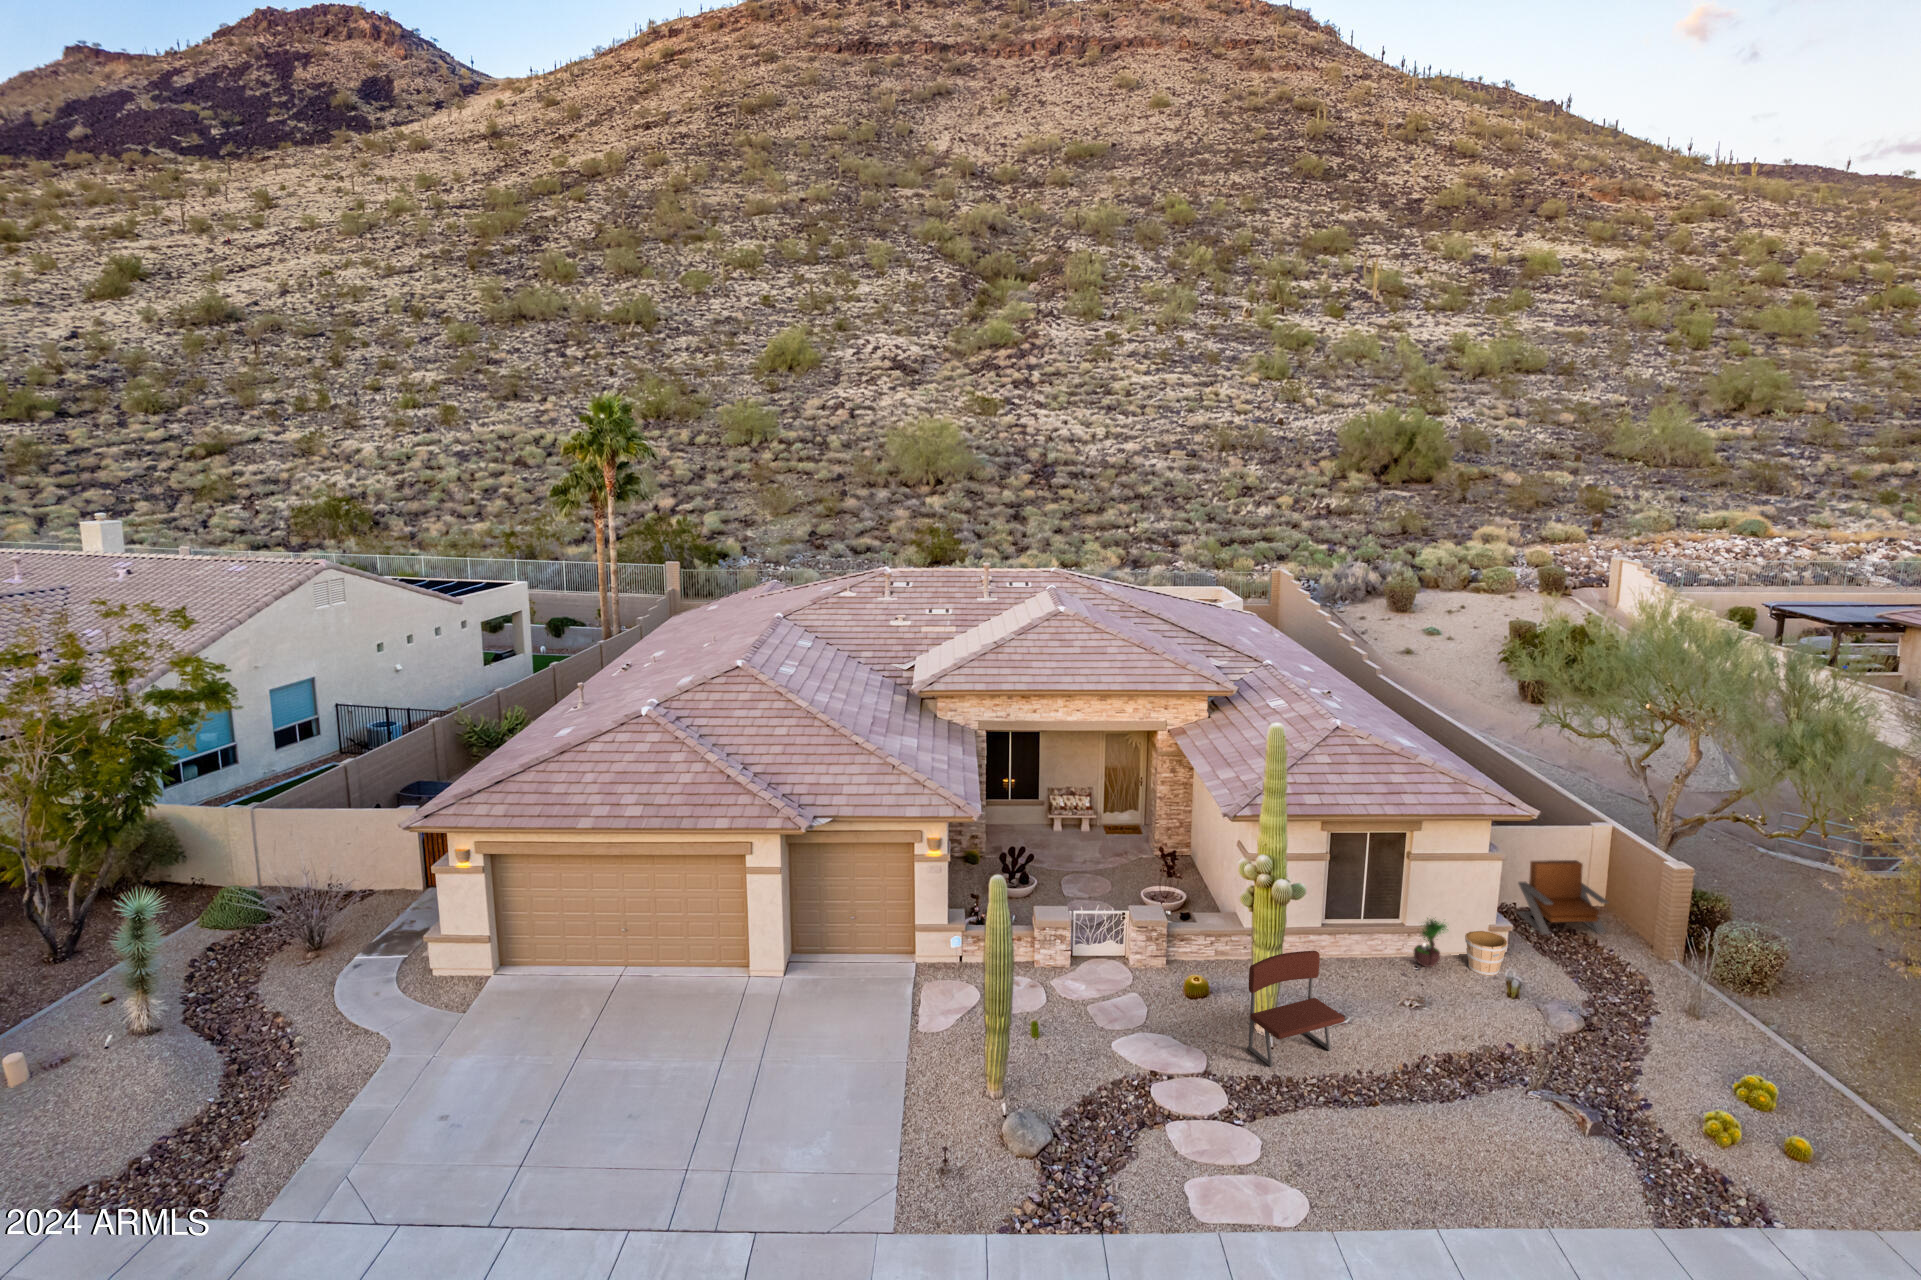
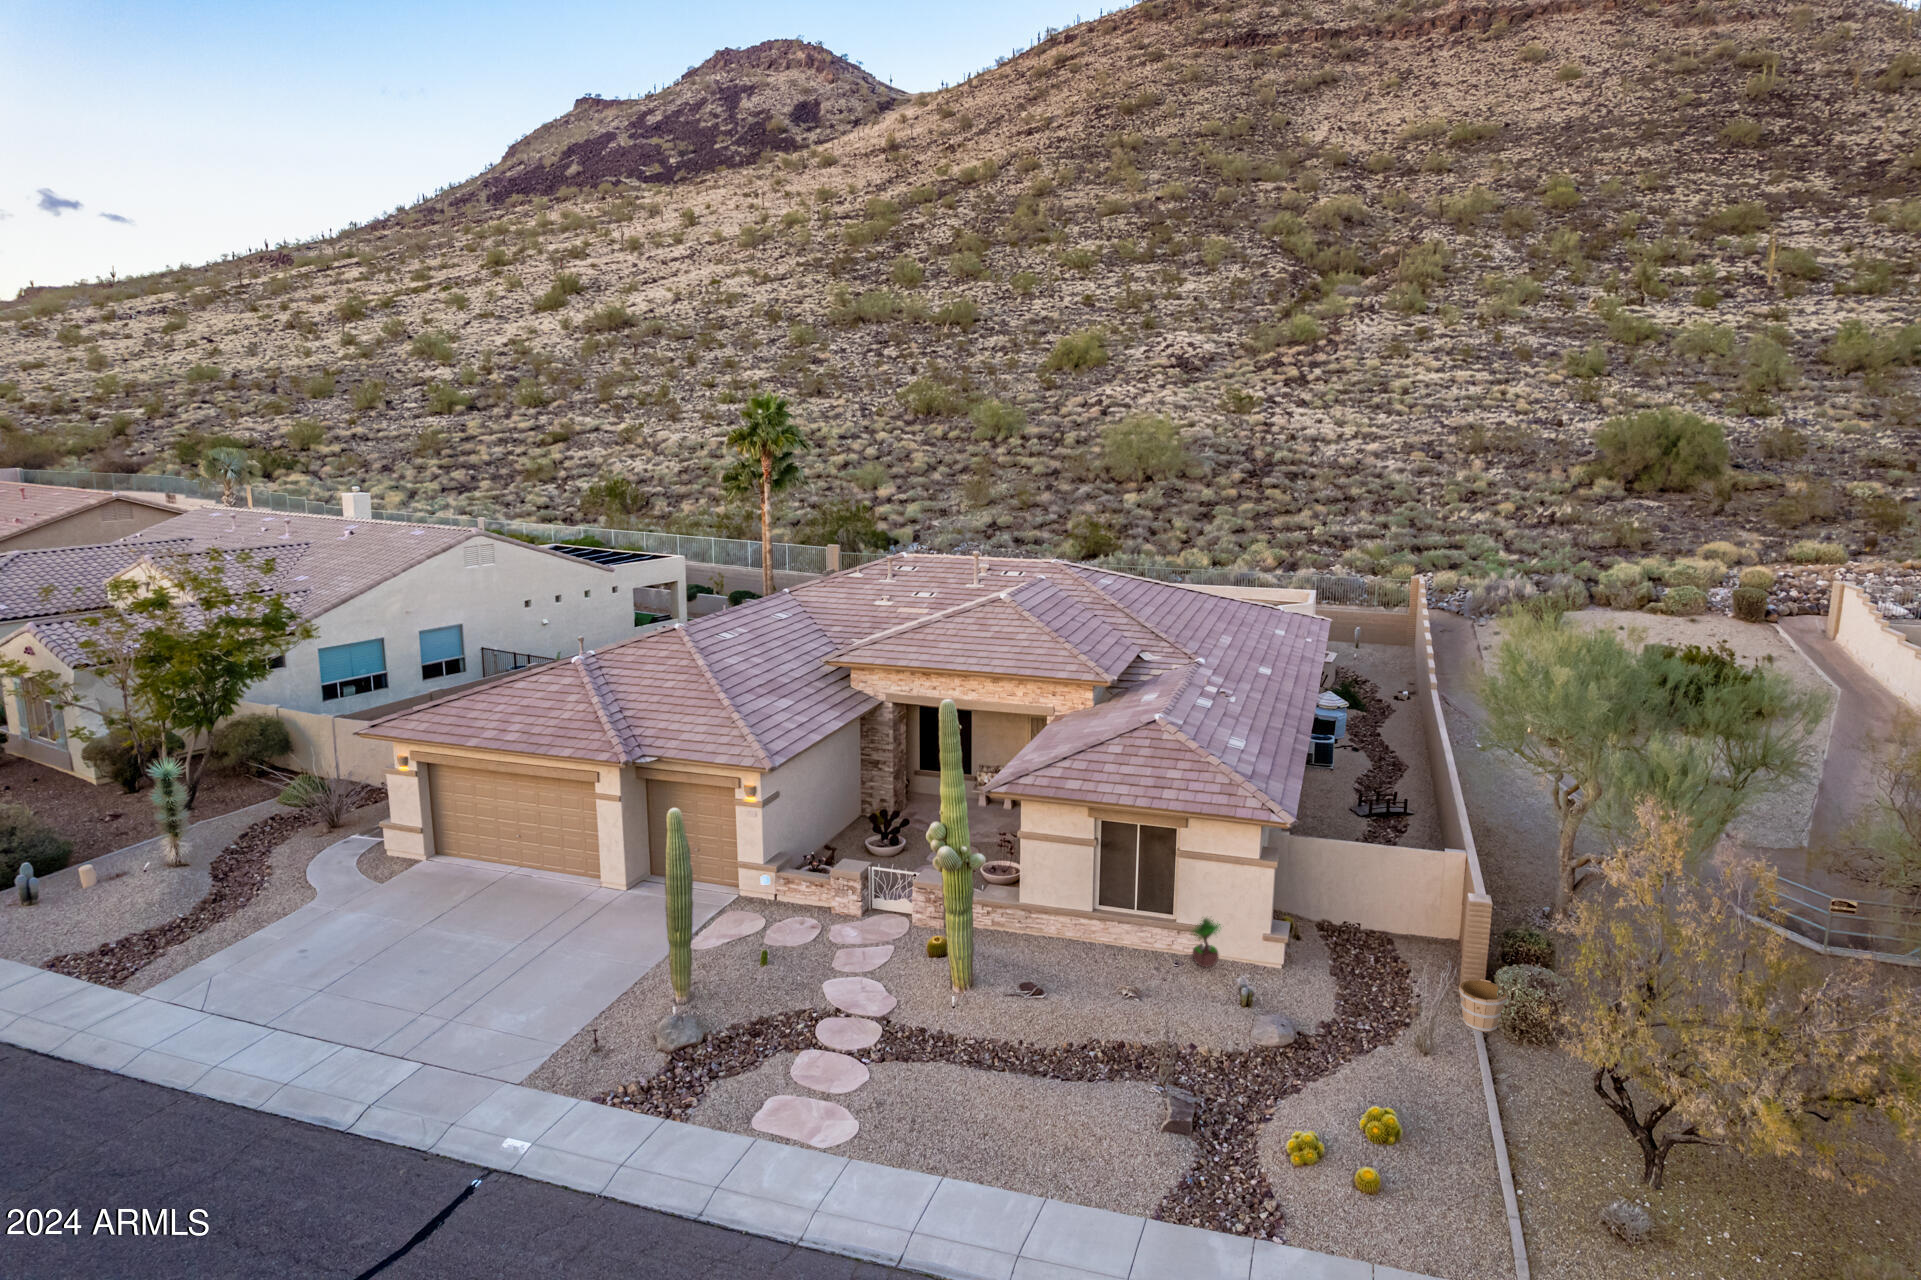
lounge chair: present [1517,860,1608,934] -> none [1365,879,1446,966]
wooden bucket: present [1465,931,1508,976] -> present [1459,979,1507,1032]
bench: present [1247,951,1345,1067] -> none [938,922,1023,1026]

